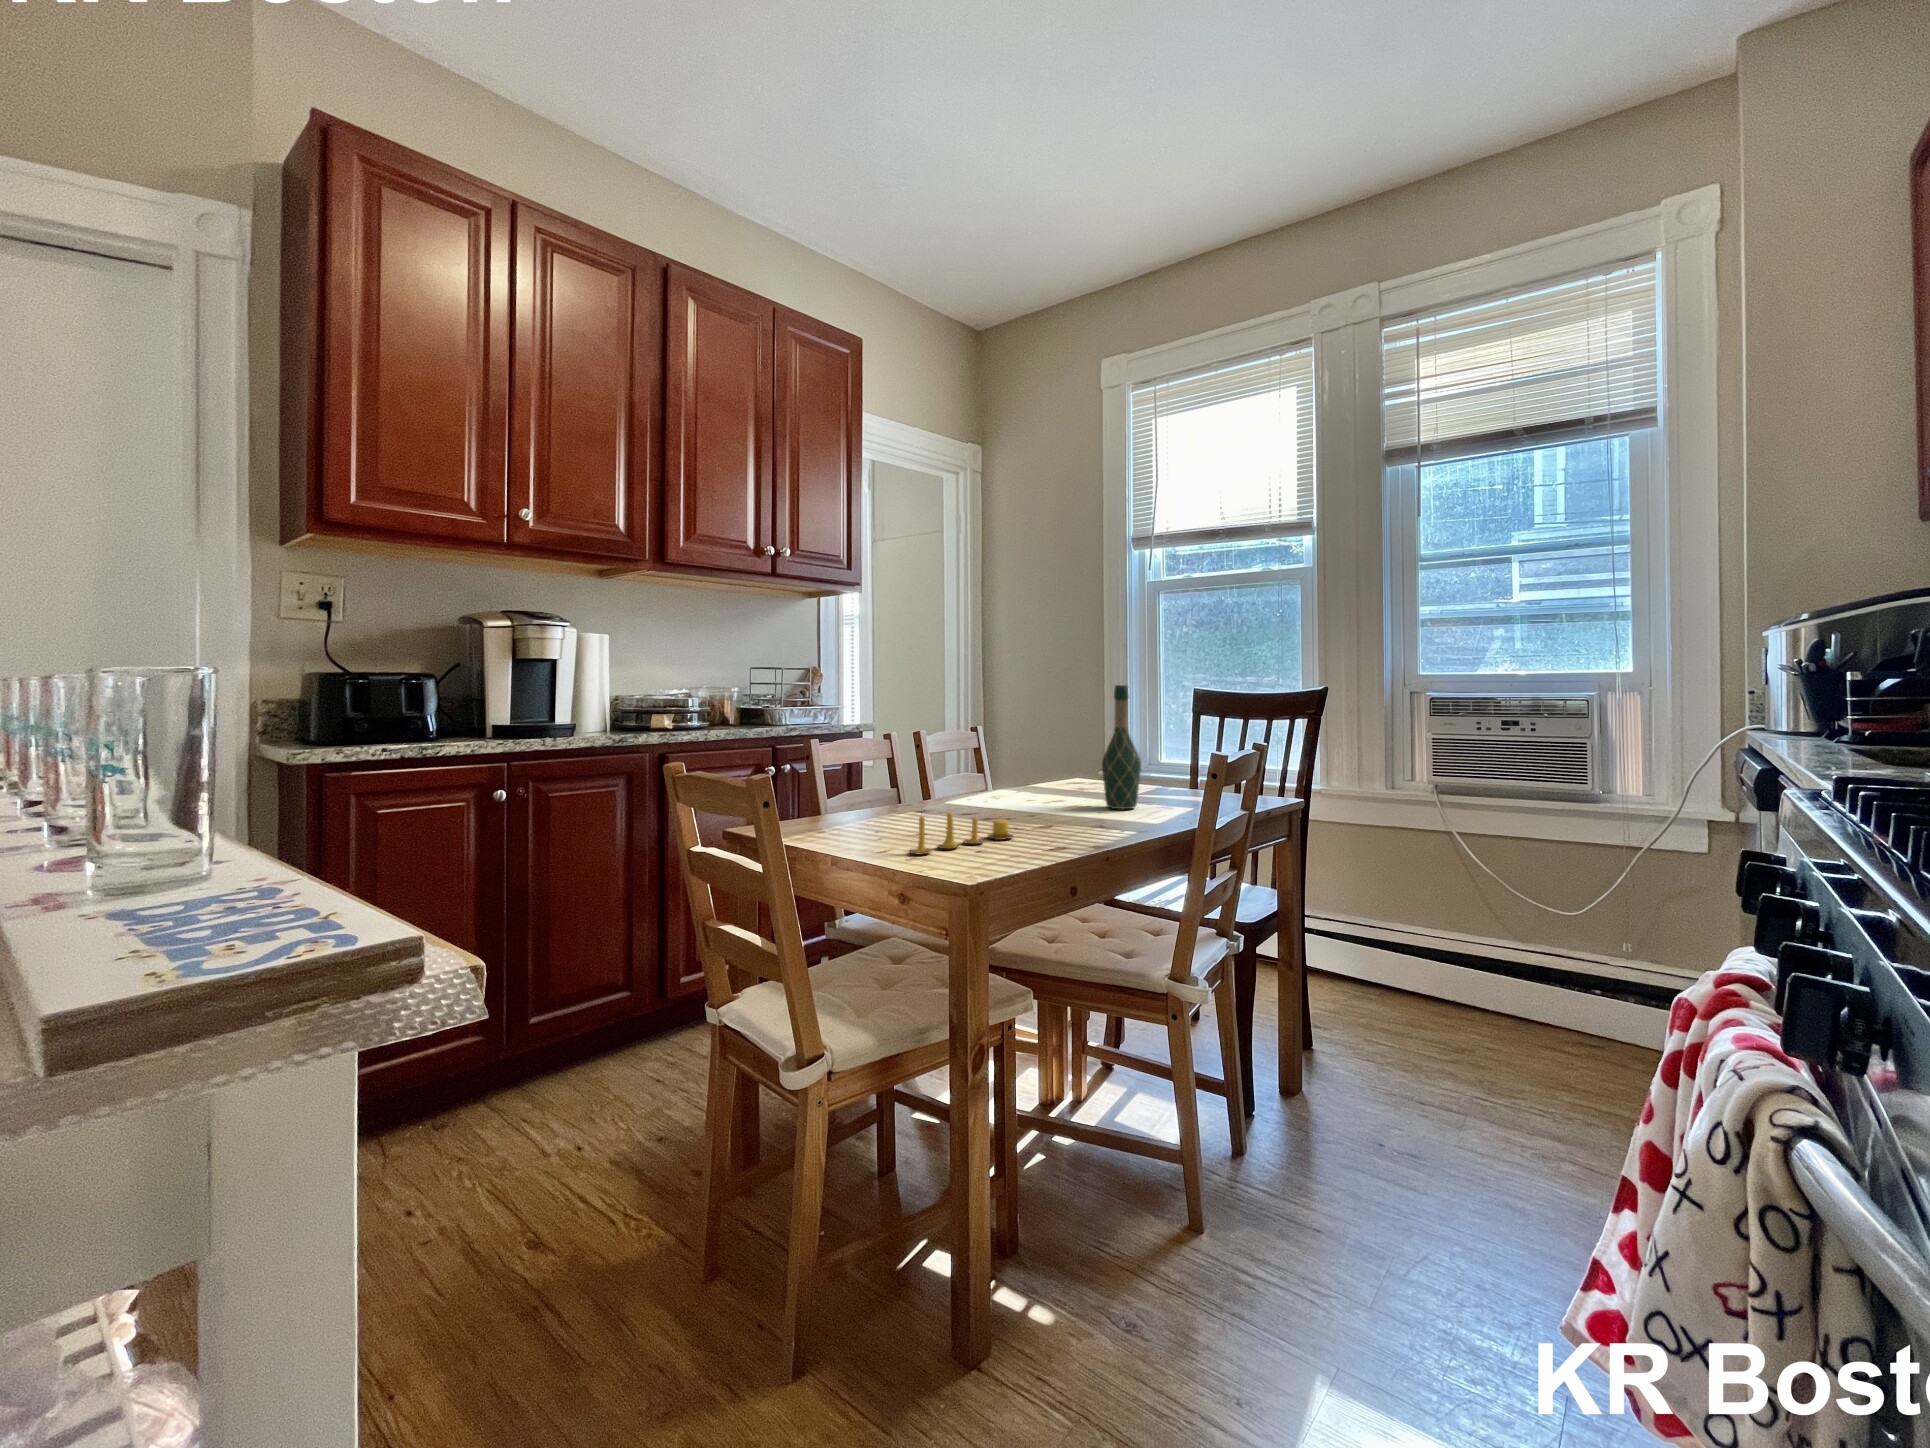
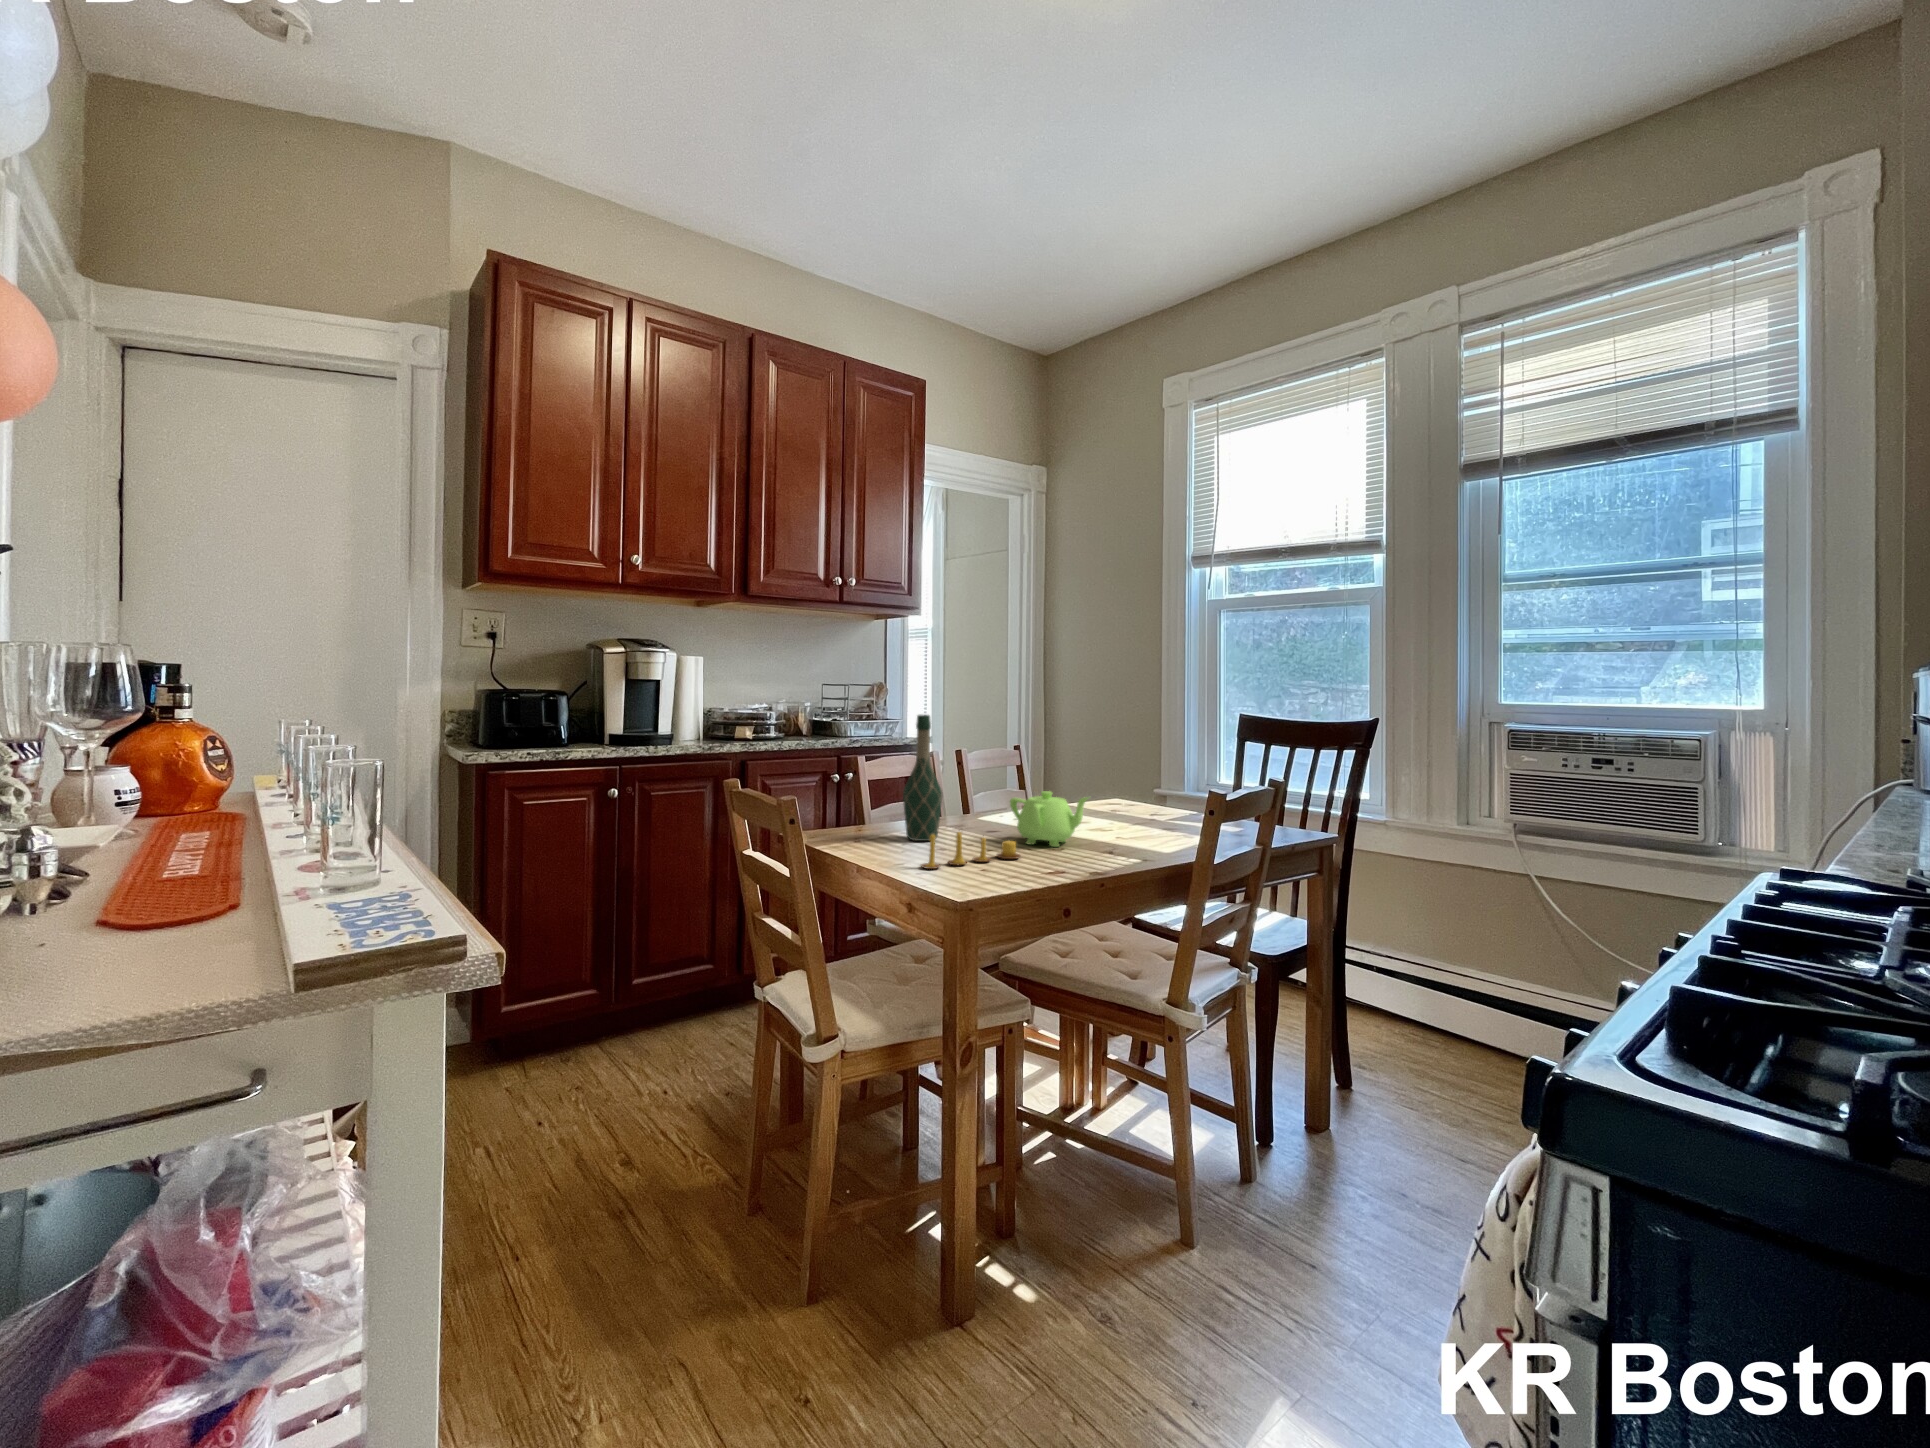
wine bottle: present [1102,685,1141,809] -> present [903,715,942,841]
teapot: none [991,766,1080,825] -> present [1010,791,1088,847]

